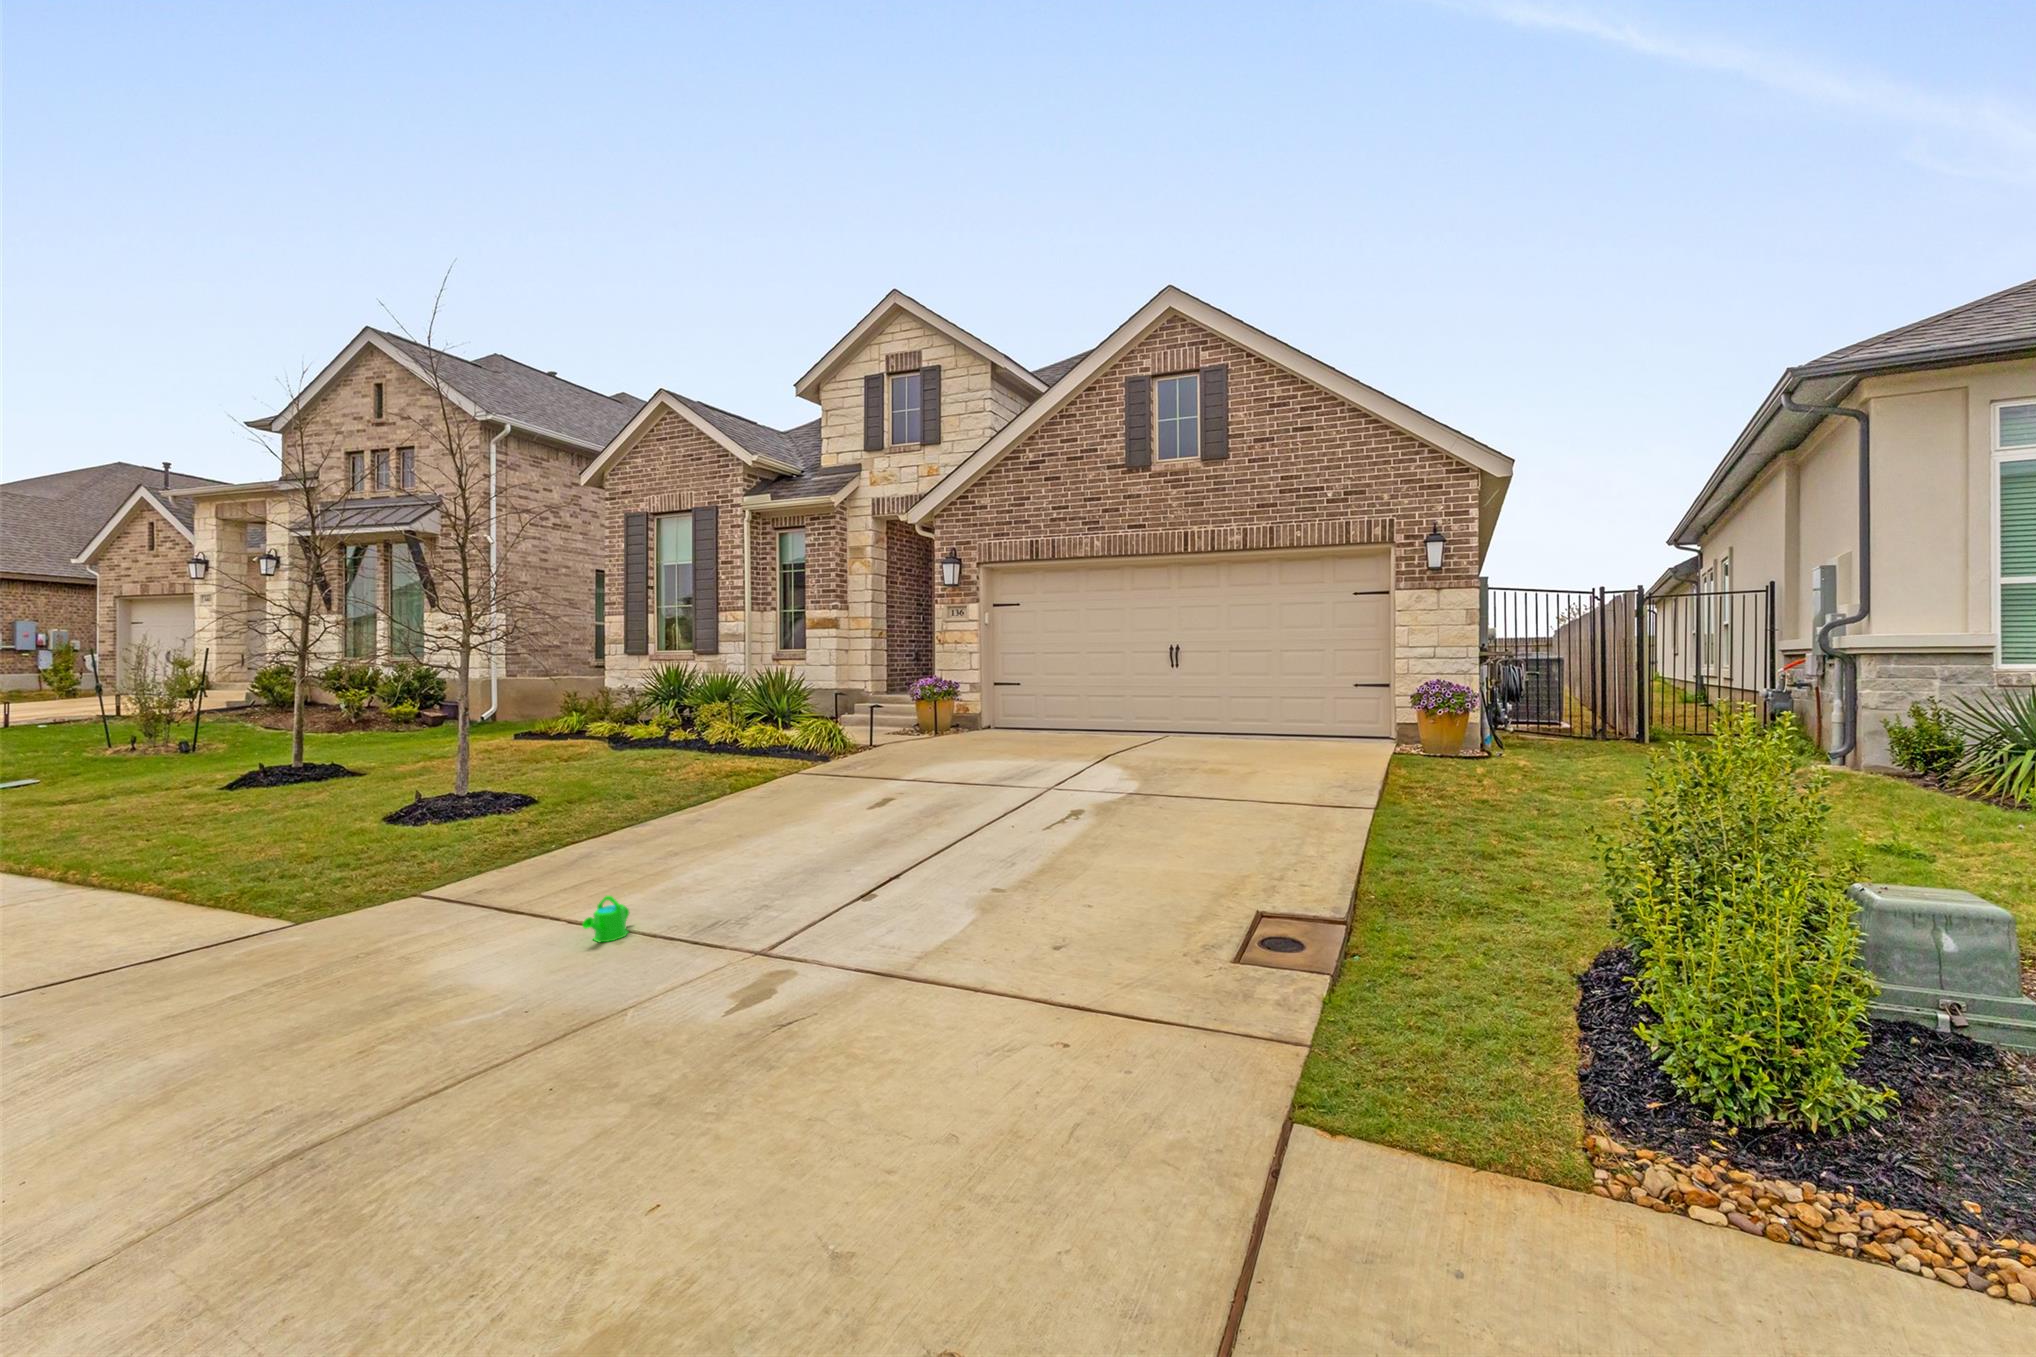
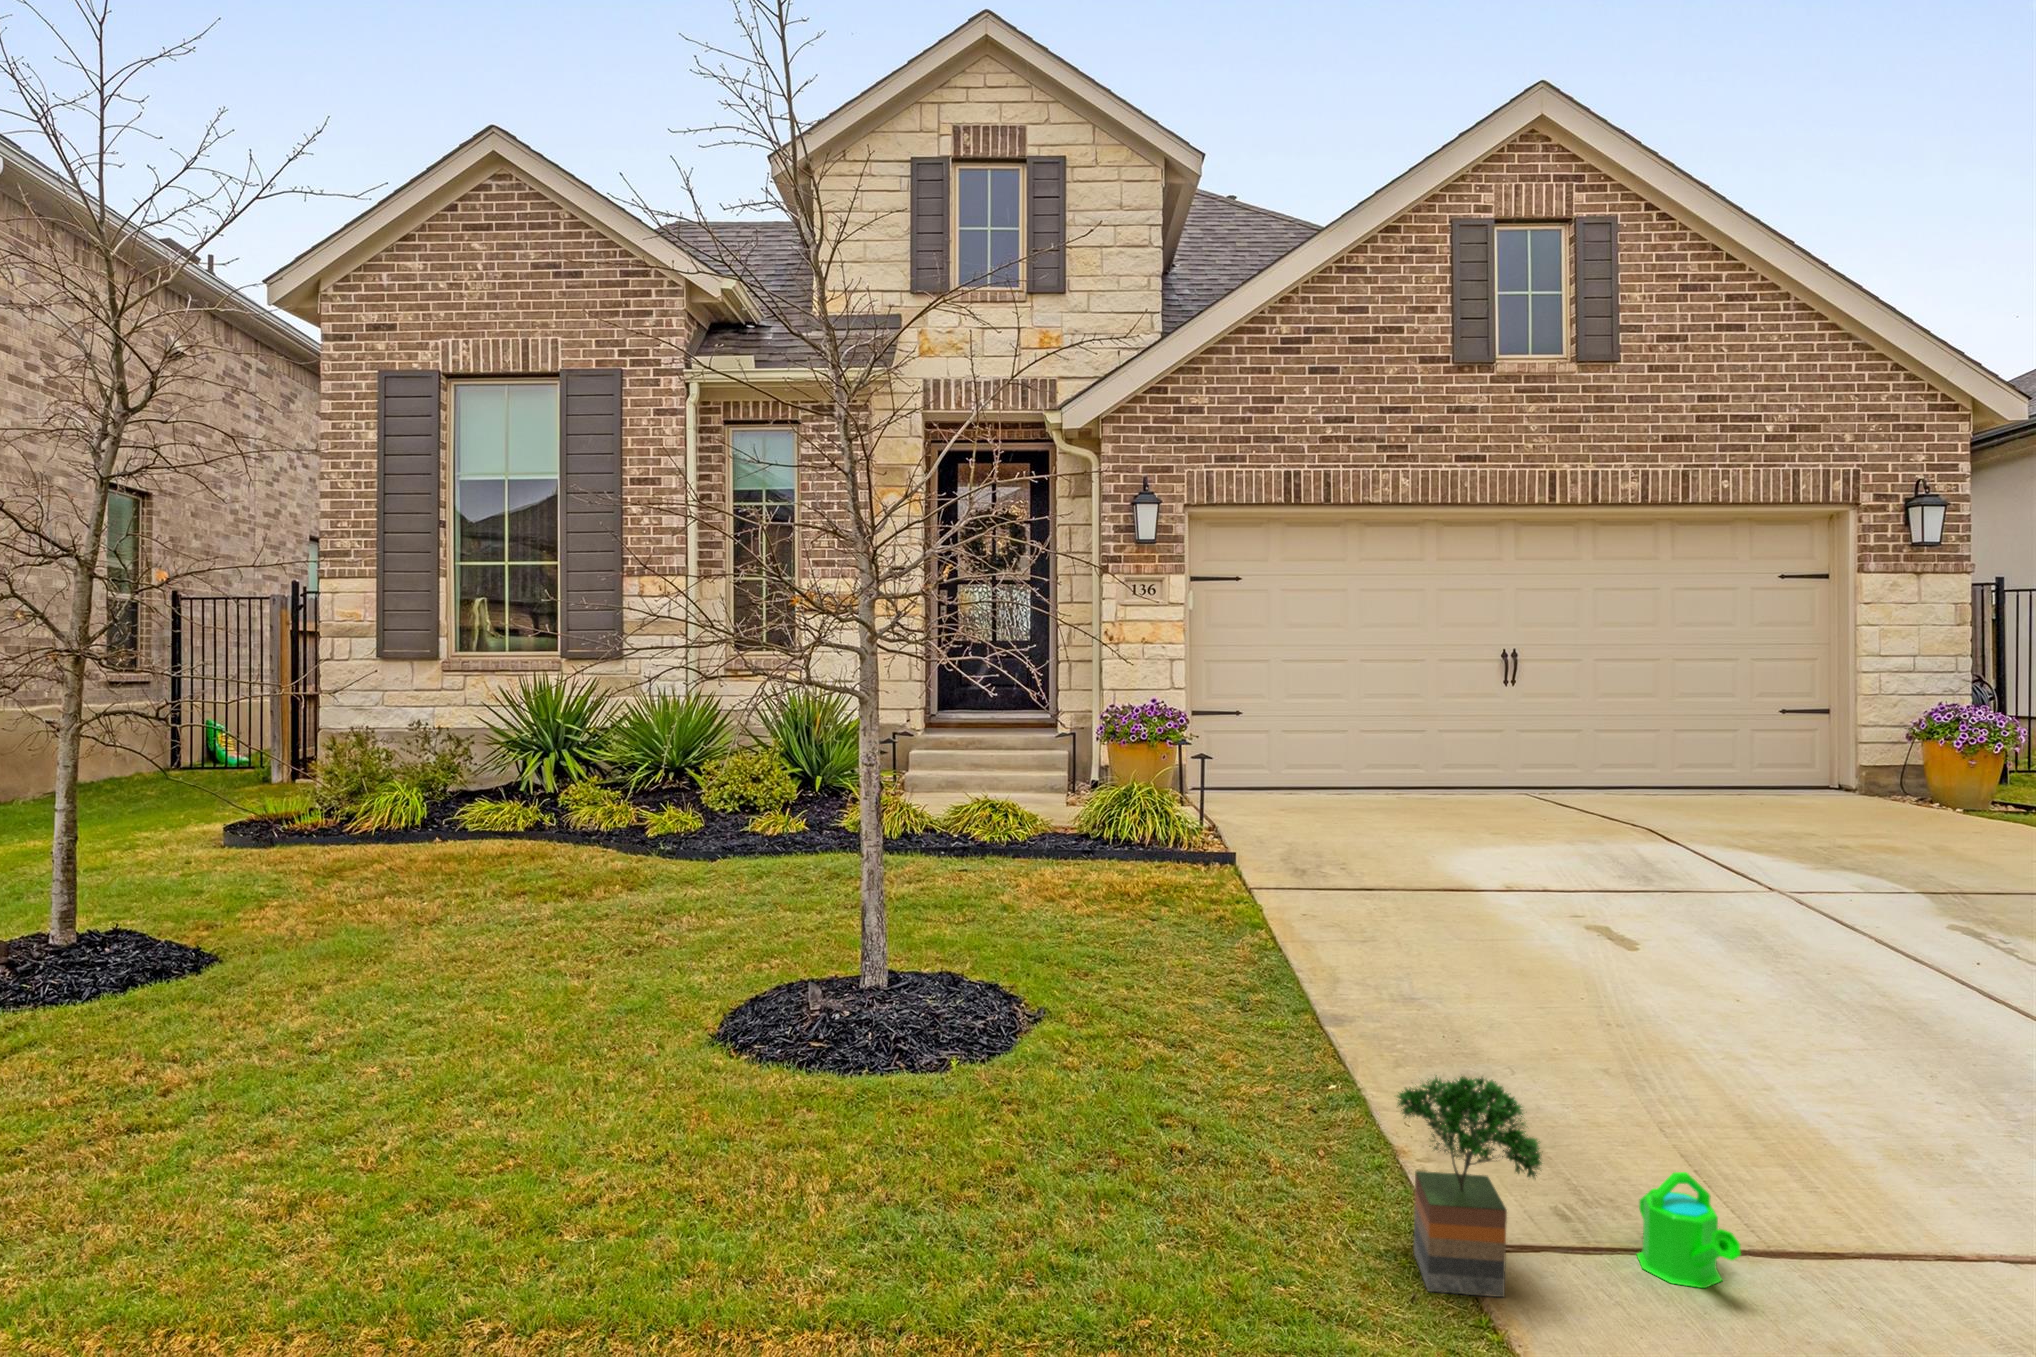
potted tree: none [493,848,563,937] -> present [1397,1075,1542,1297]

